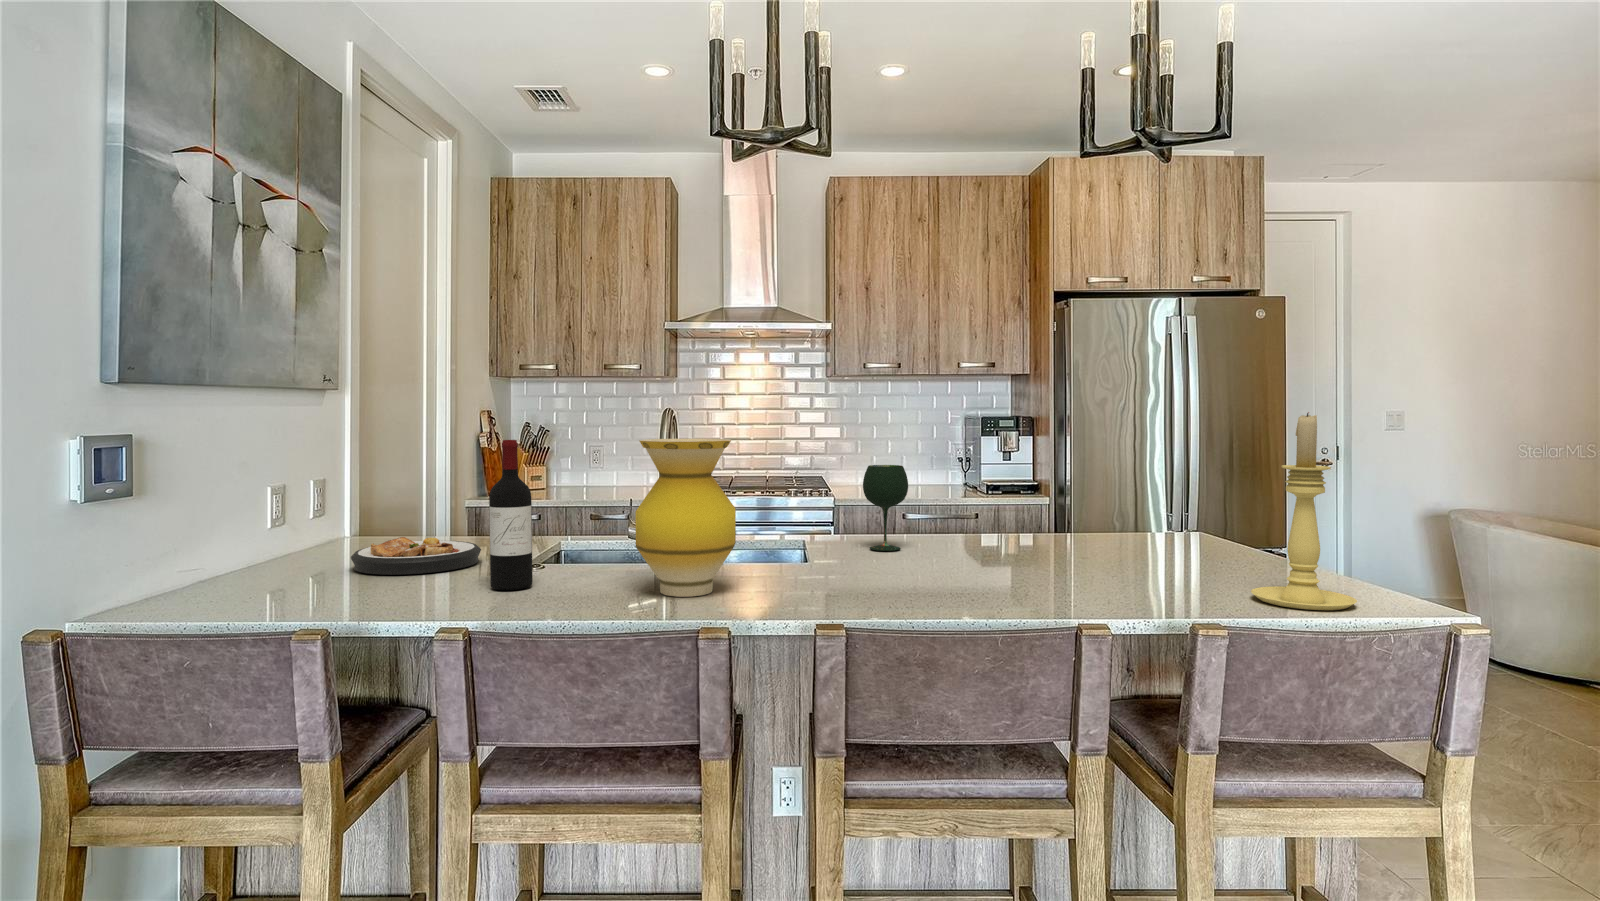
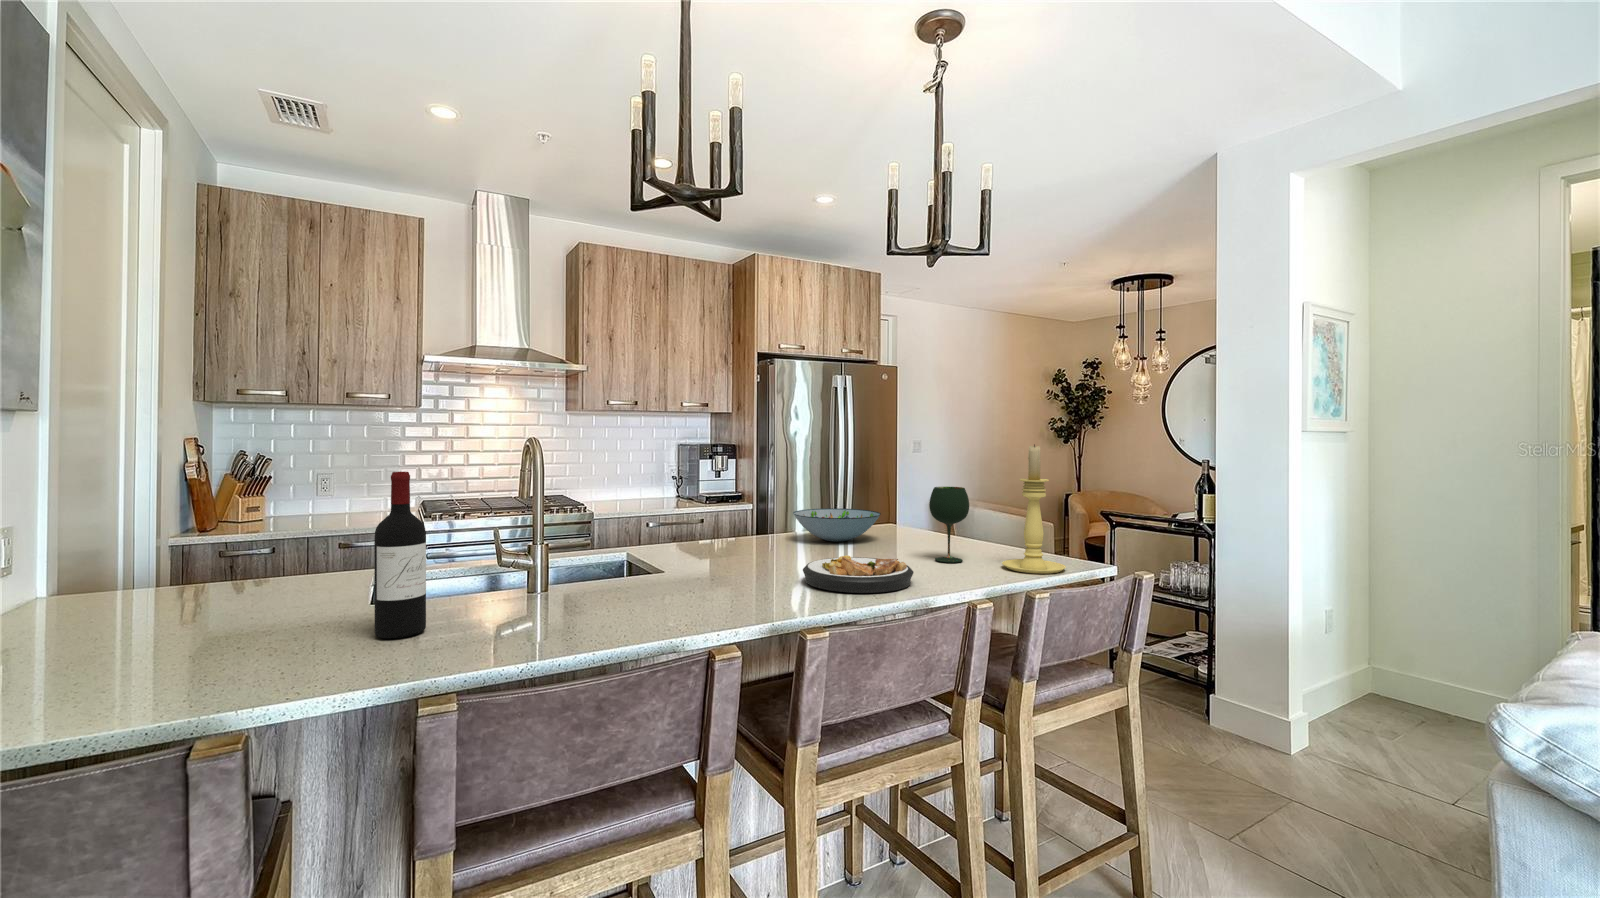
vase: present [635,439,736,597] -> none [555,467,655,620]
wine glass: present [863,465,908,551] -> present [929,487,969,563]
decorative bowl: none [1017,502,1142,546] -> present [793,508,881,542]
plate: present [351,537,481,575] -> present [803,556,914,593]

